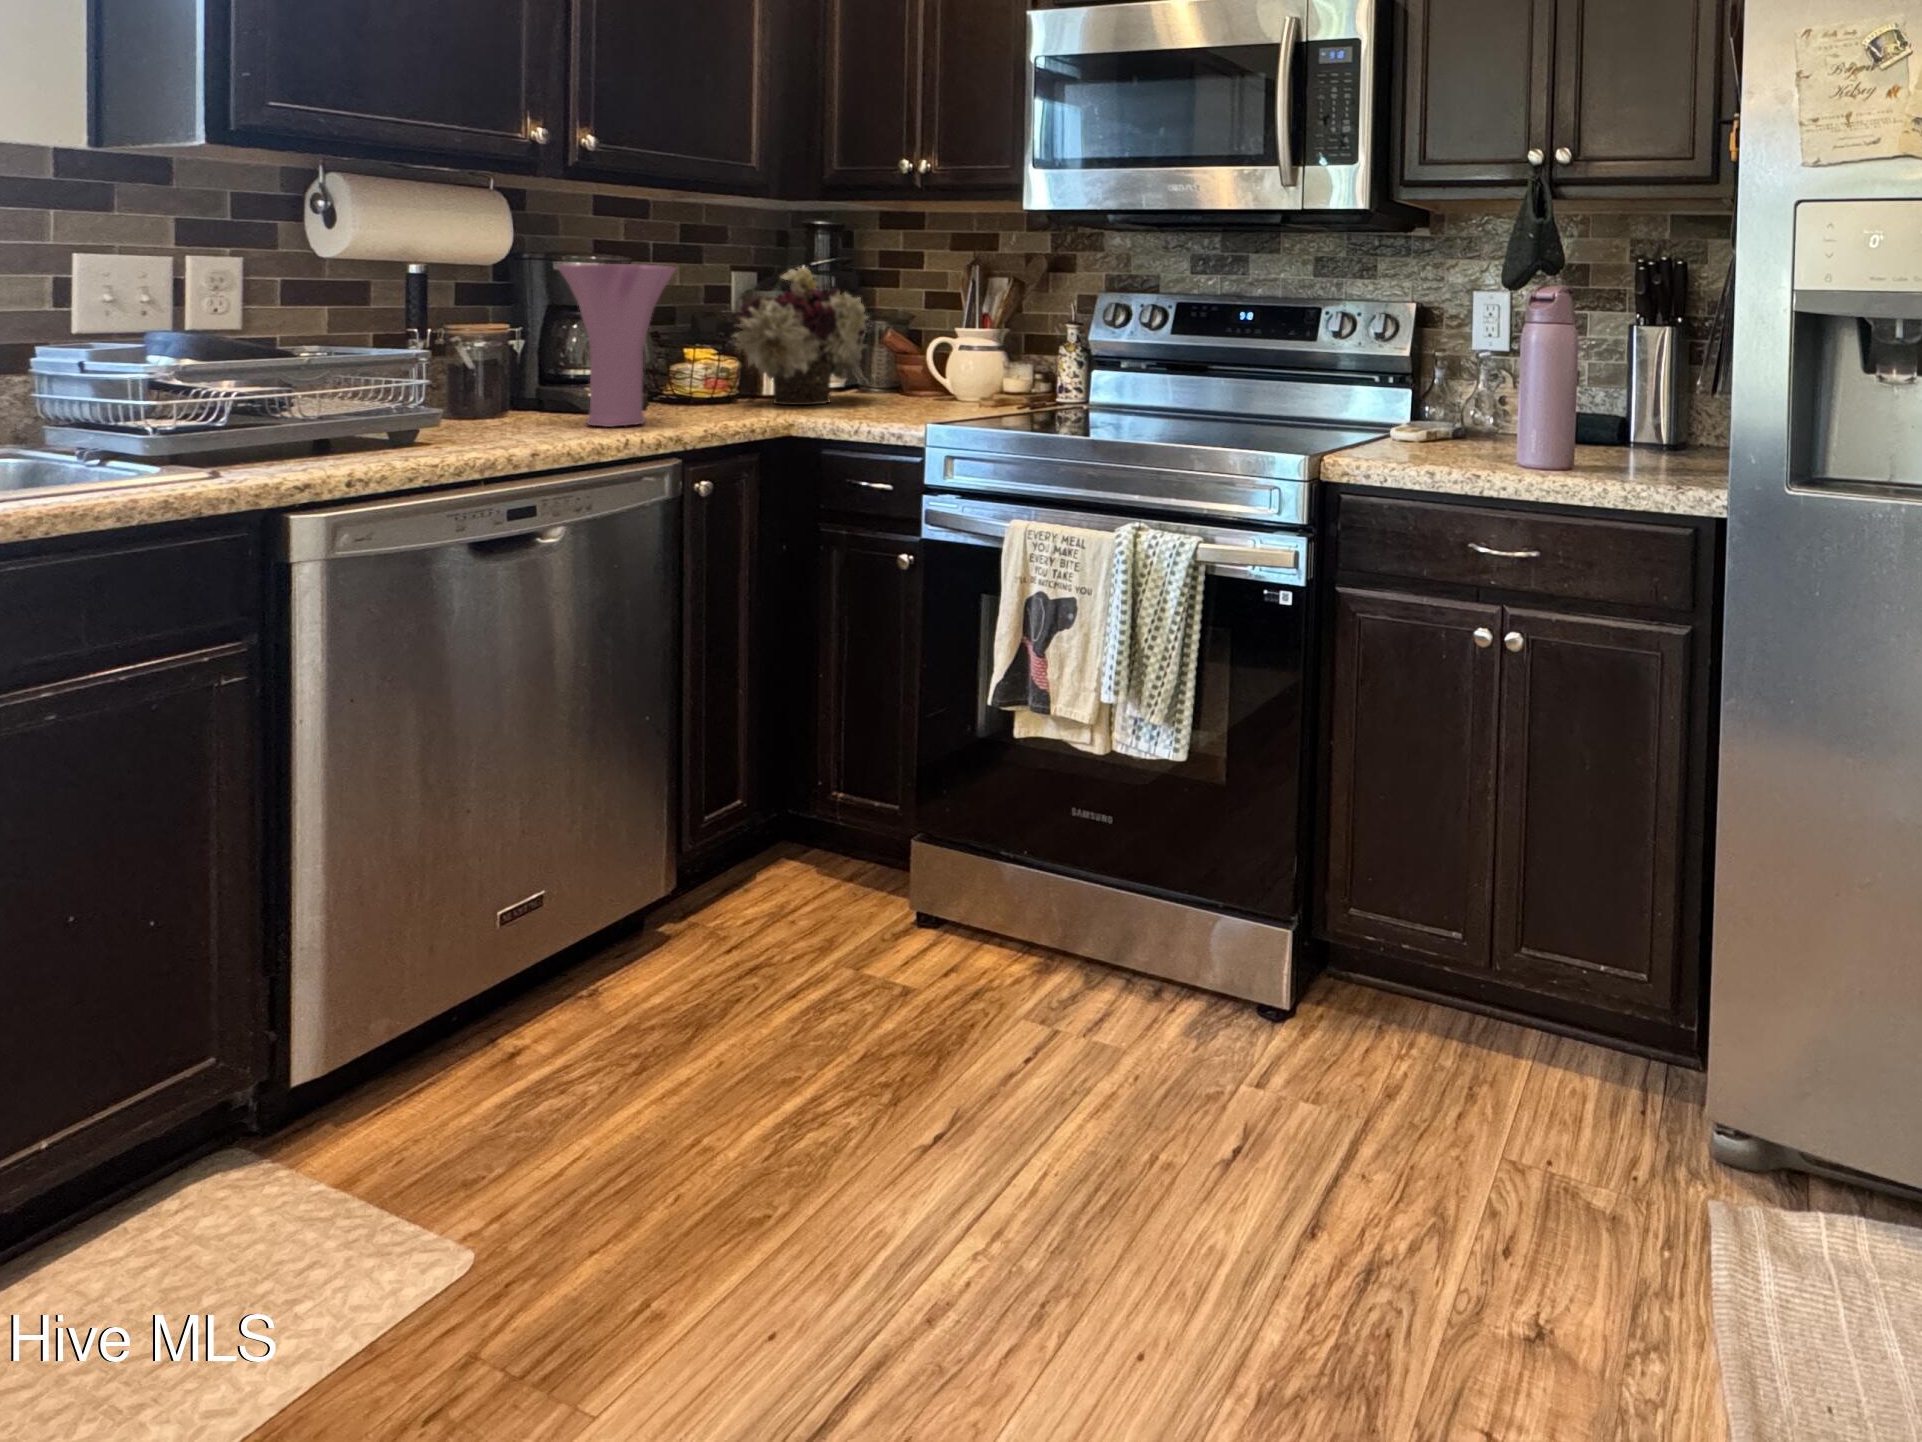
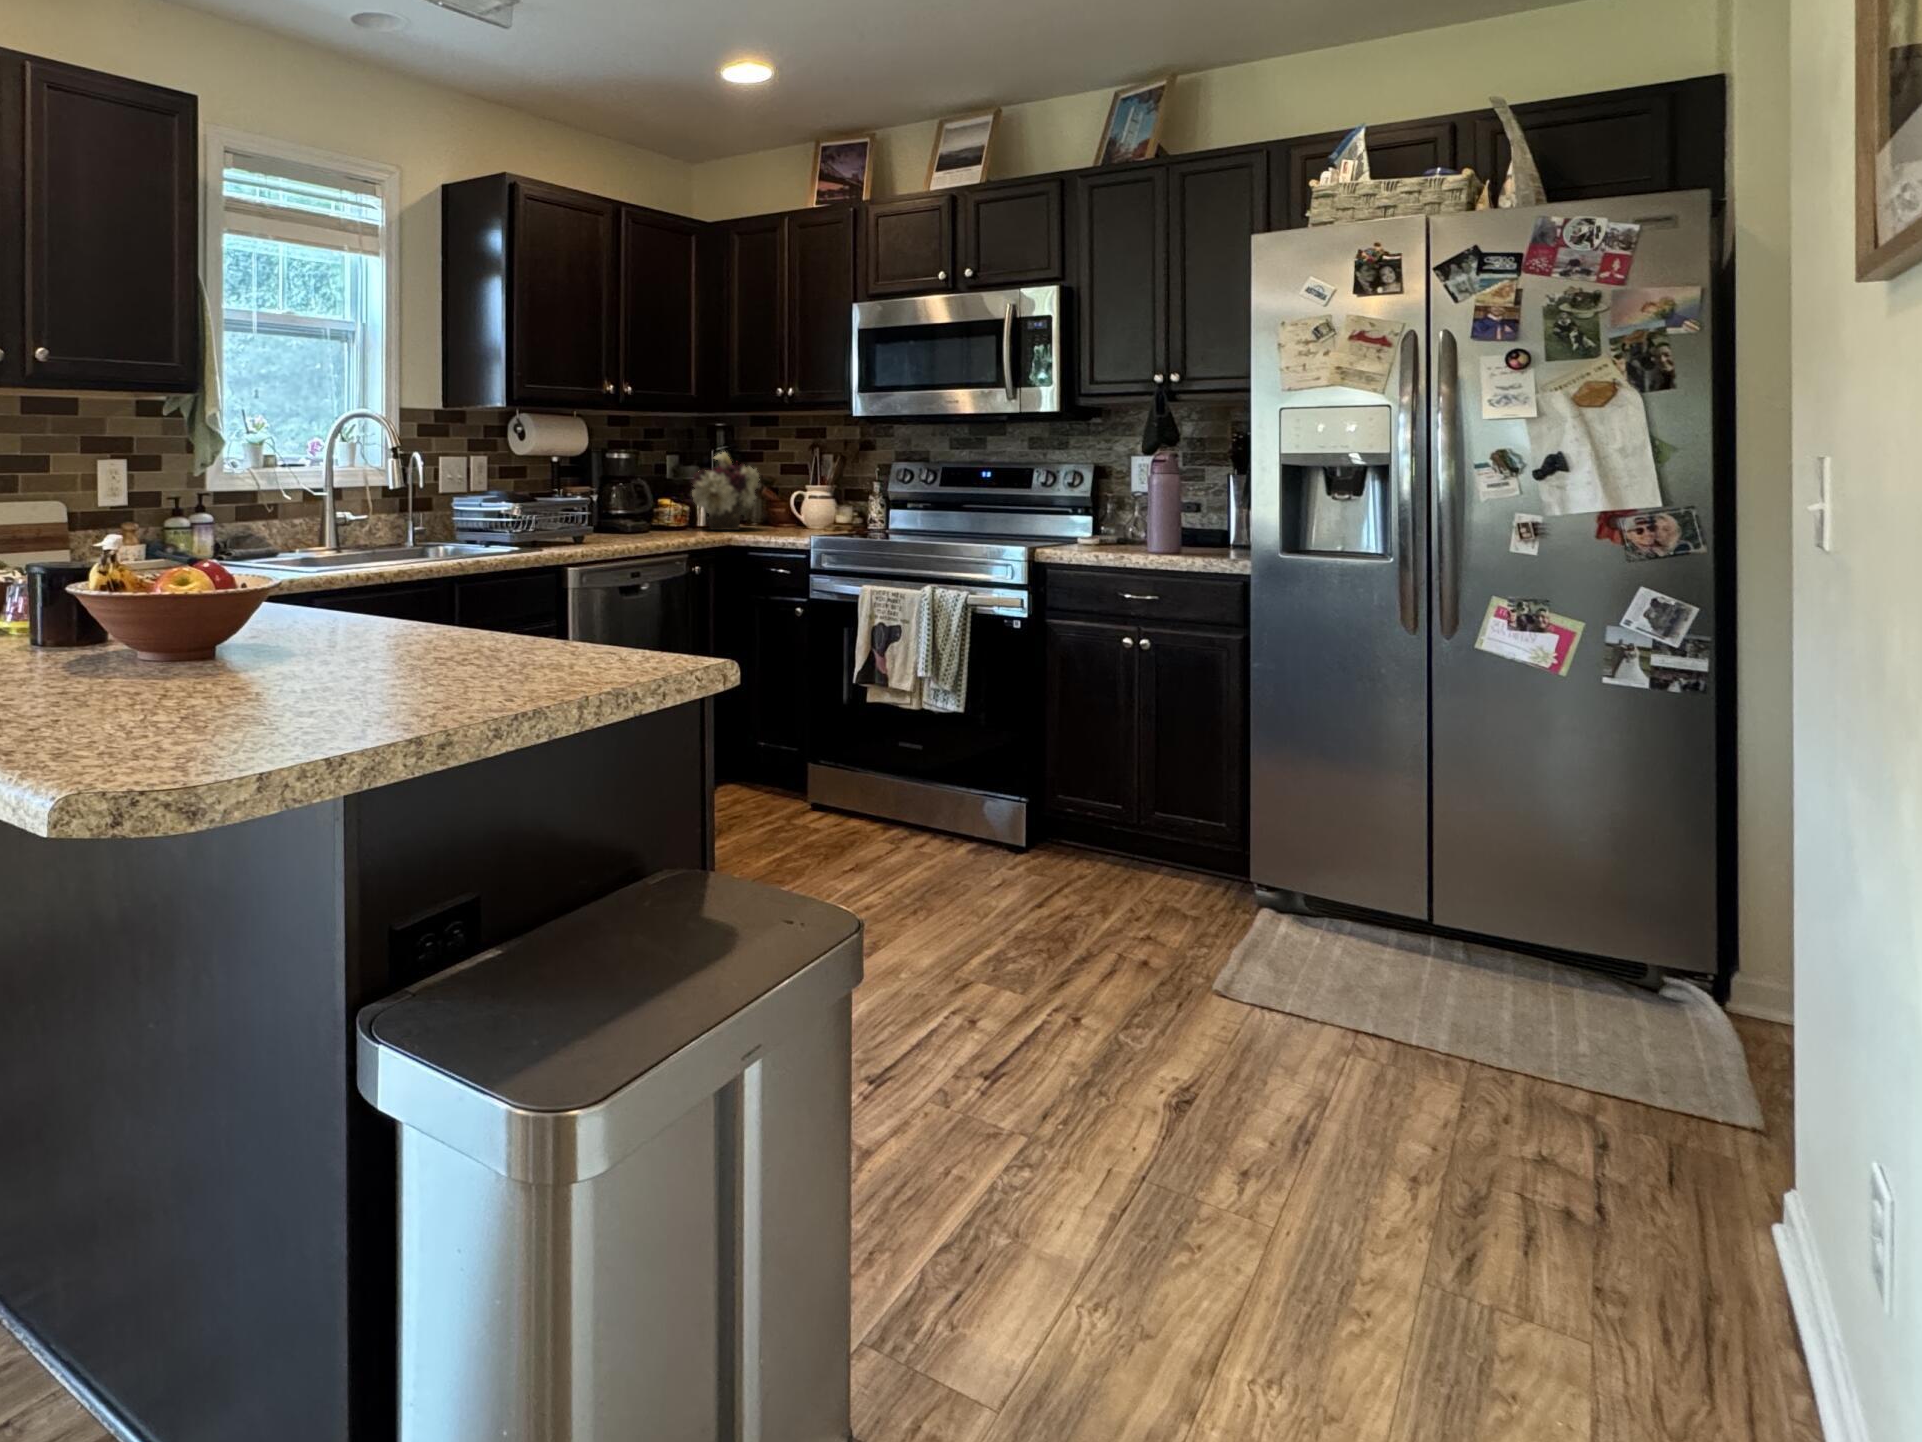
vase: present [557,264,676,427] -> none [623,454,679,537]

